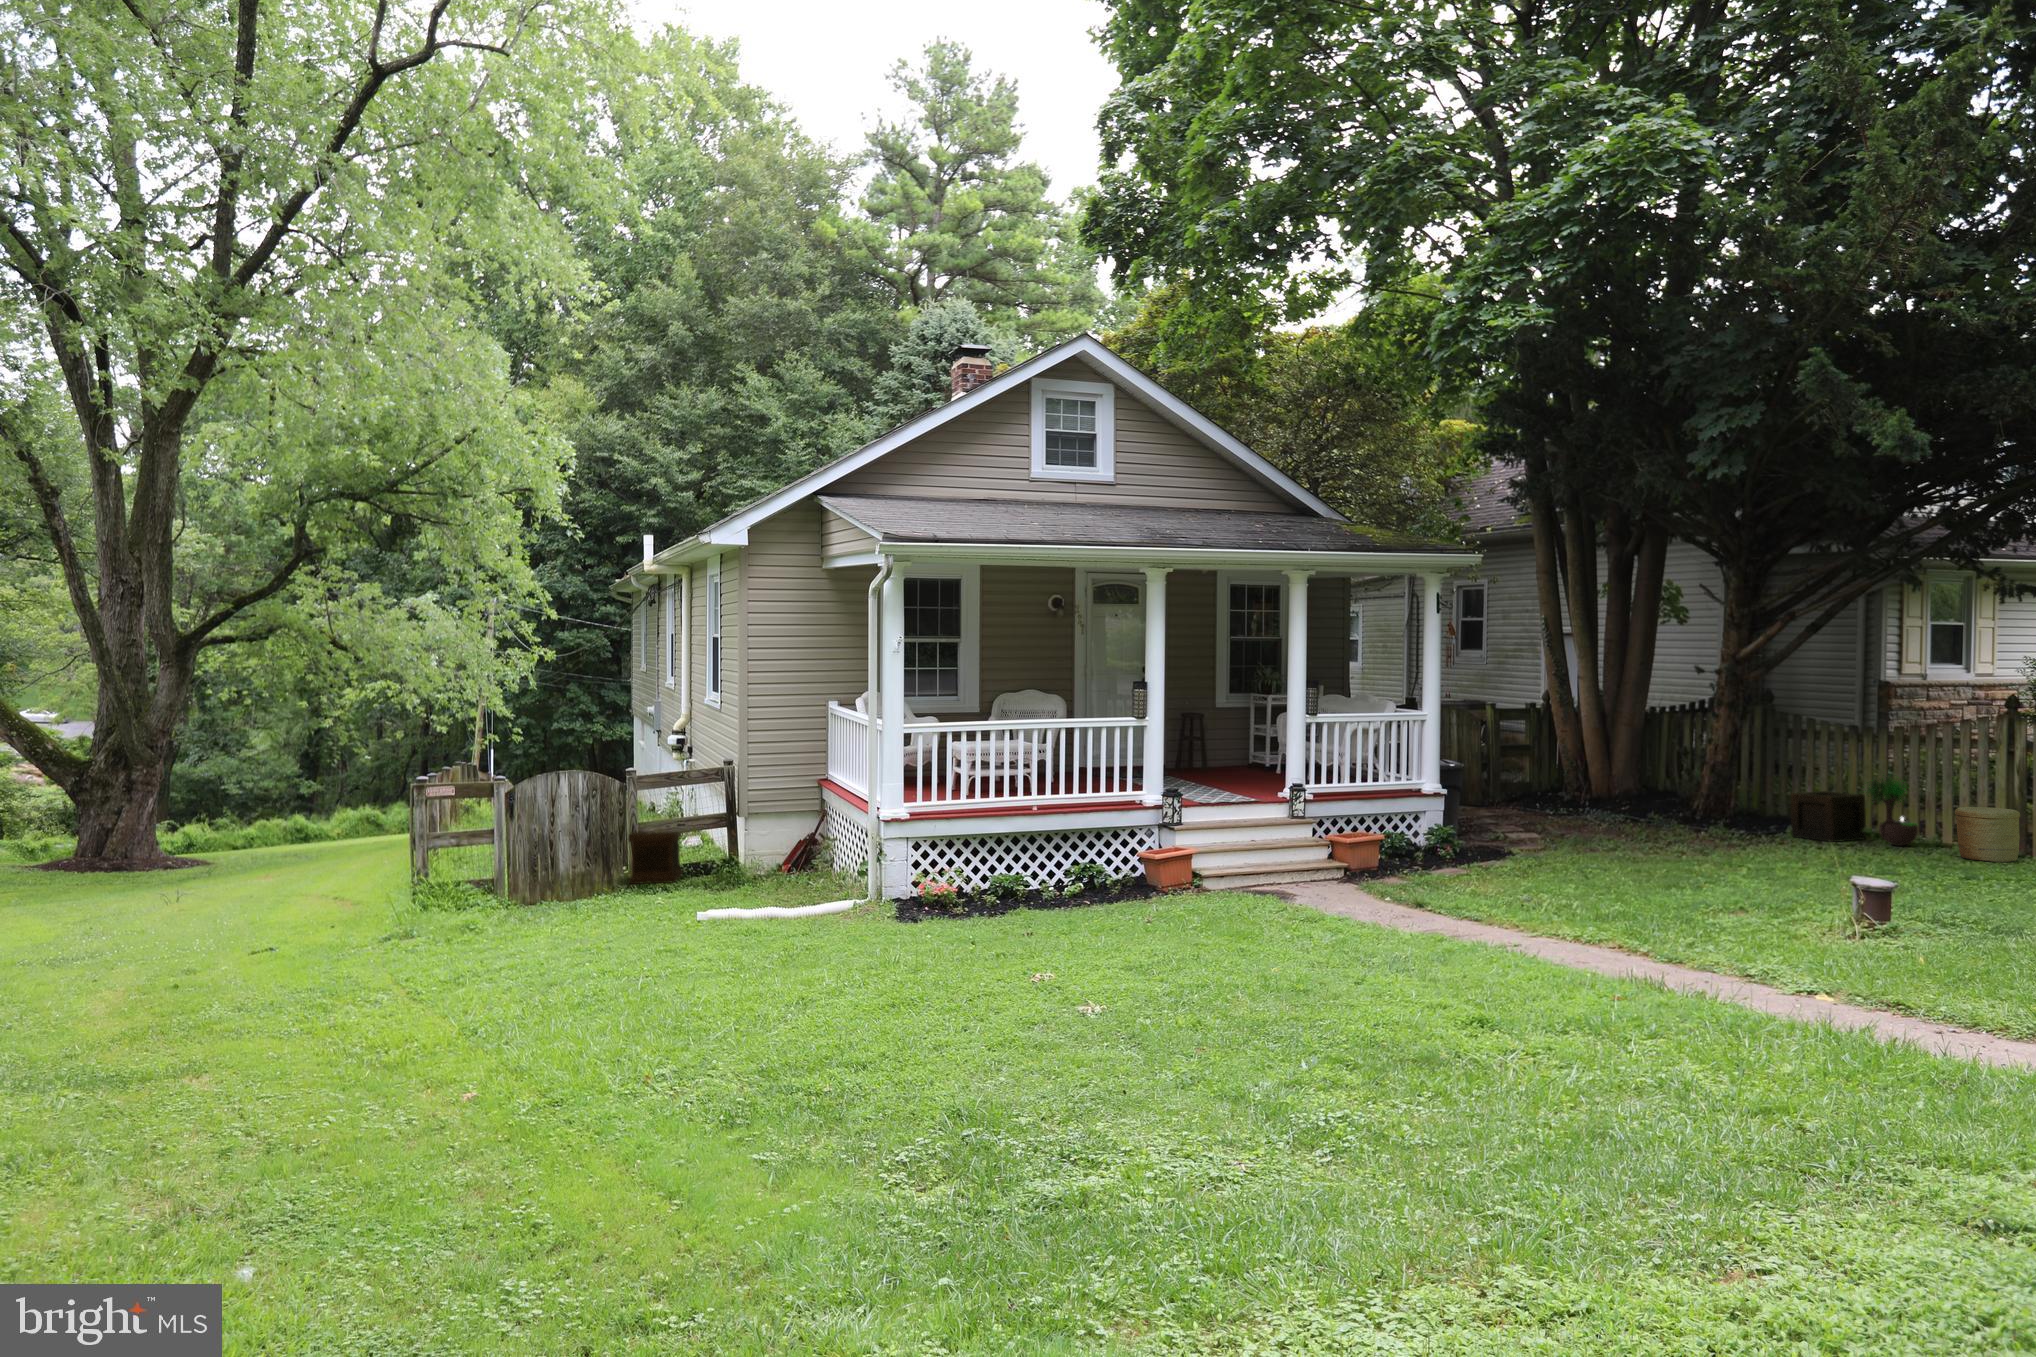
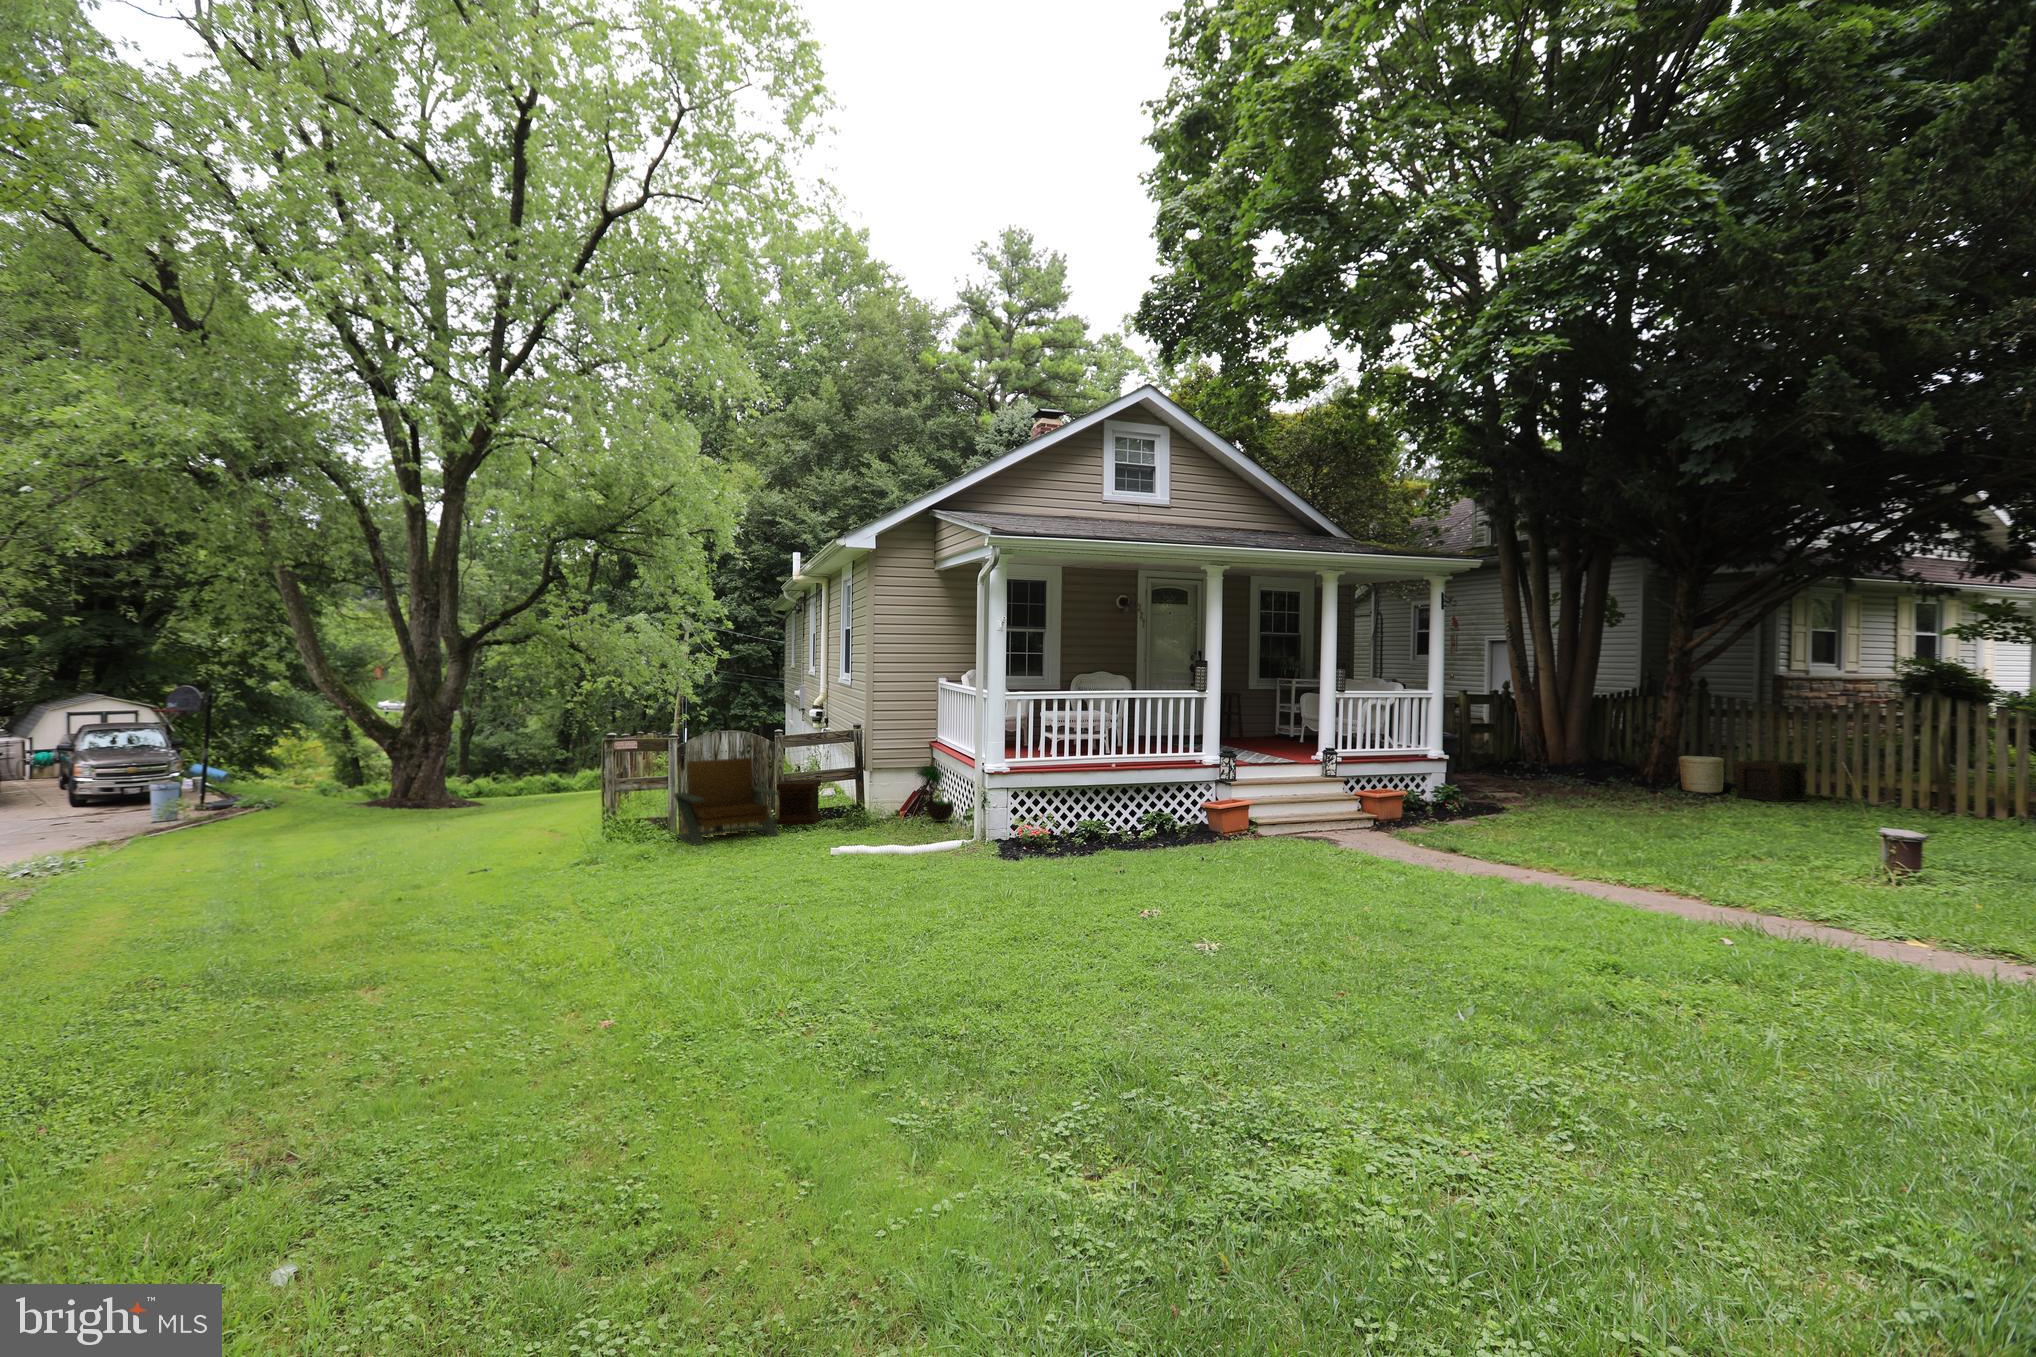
potted tree: present [1865,775,1918,846] -> present [915,763,954,822]
lounge chair: none [504,803,633,910] -> present [674,758,779,846]
basket: present [1955,807,2020,862] -> present [1679,756,1724,793]

